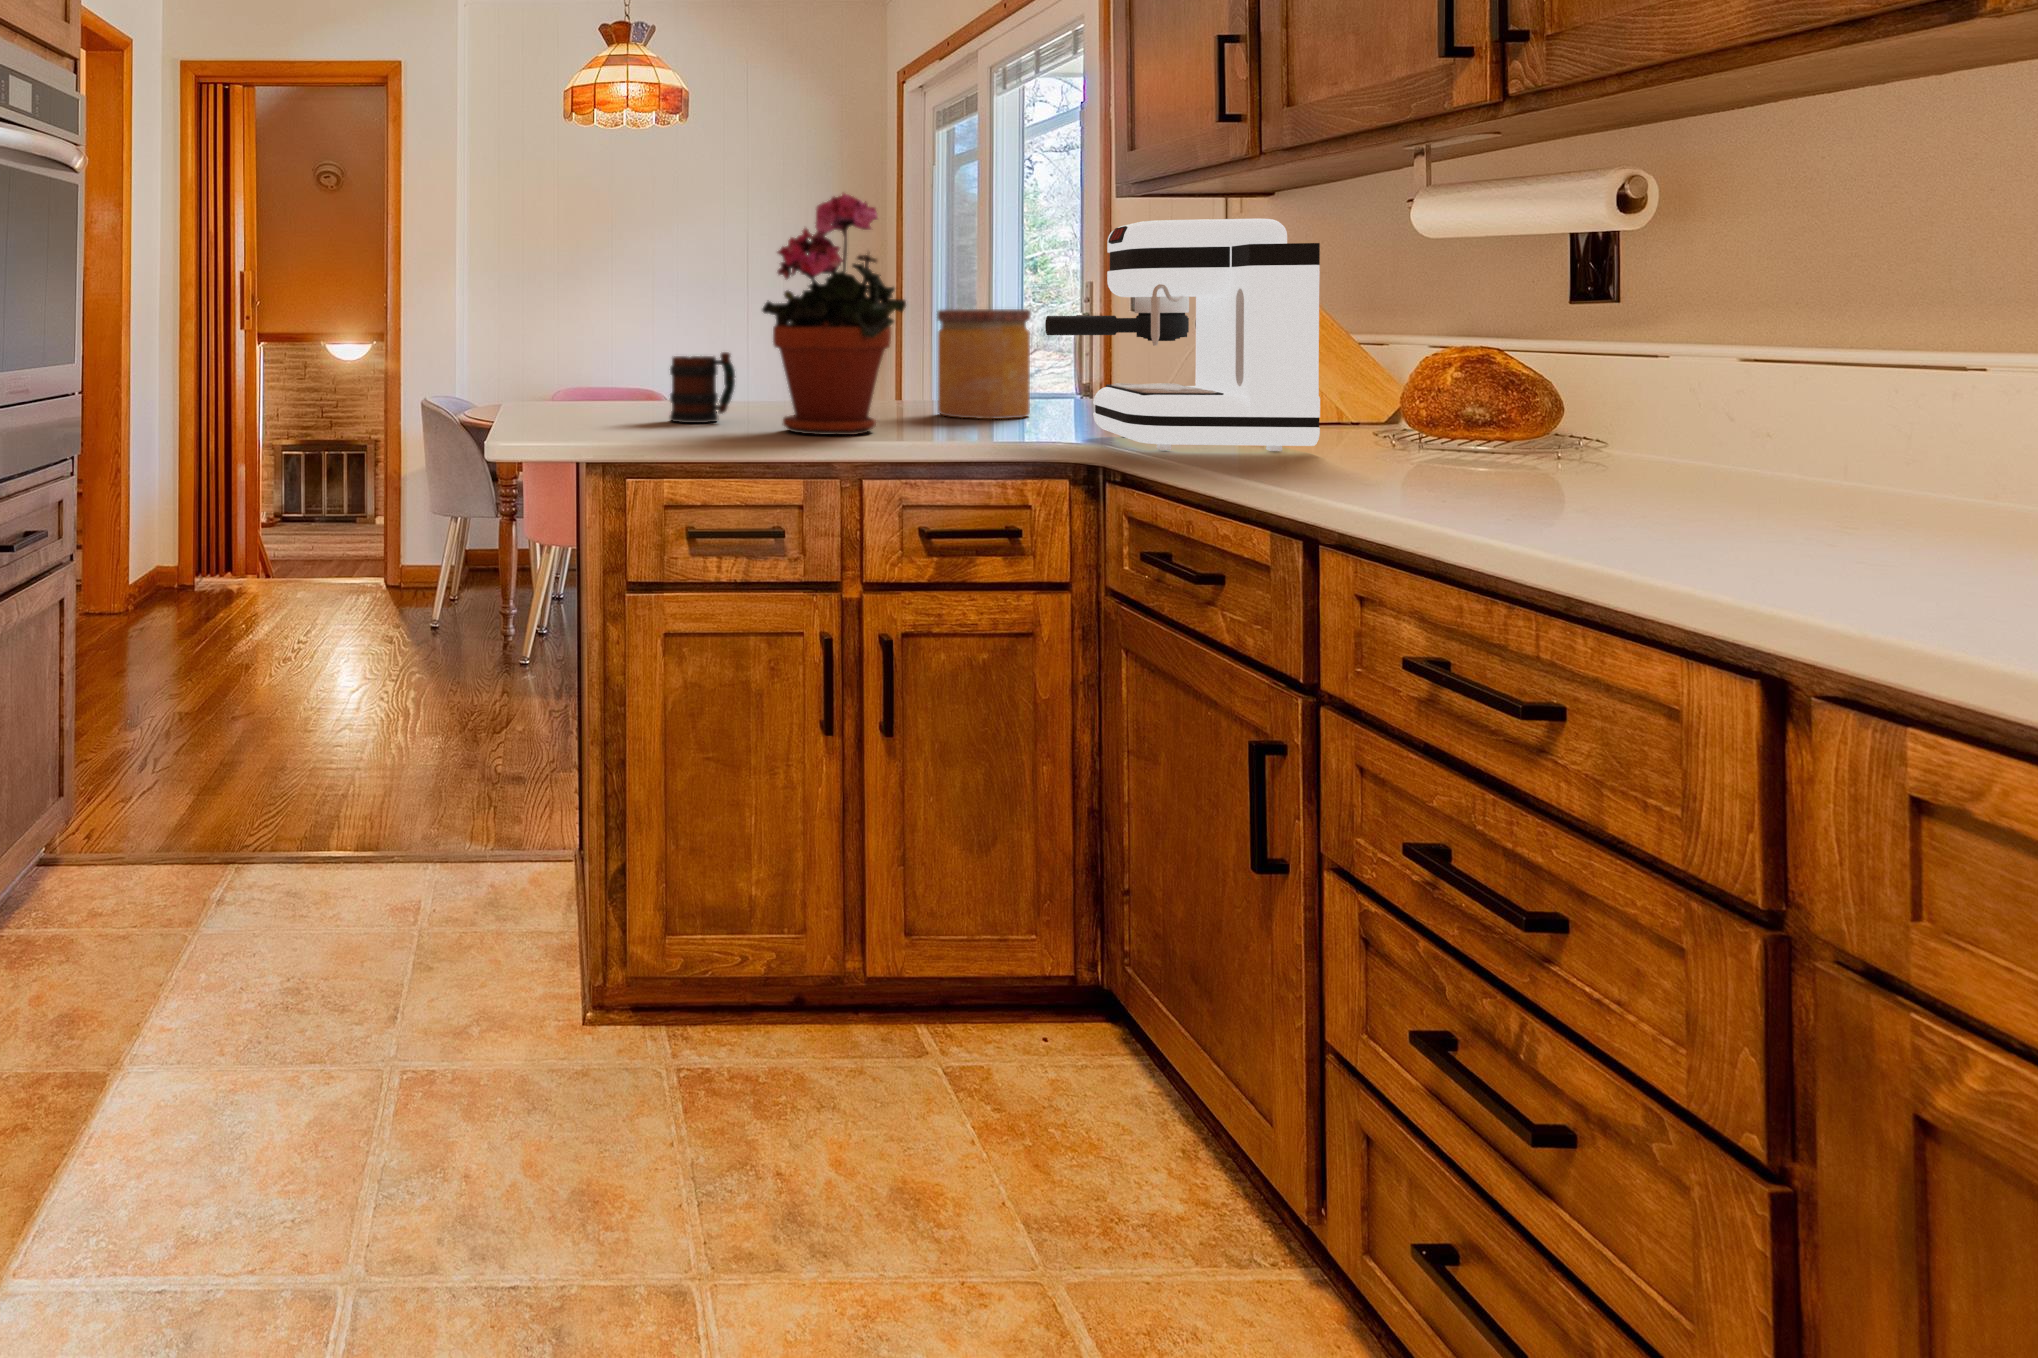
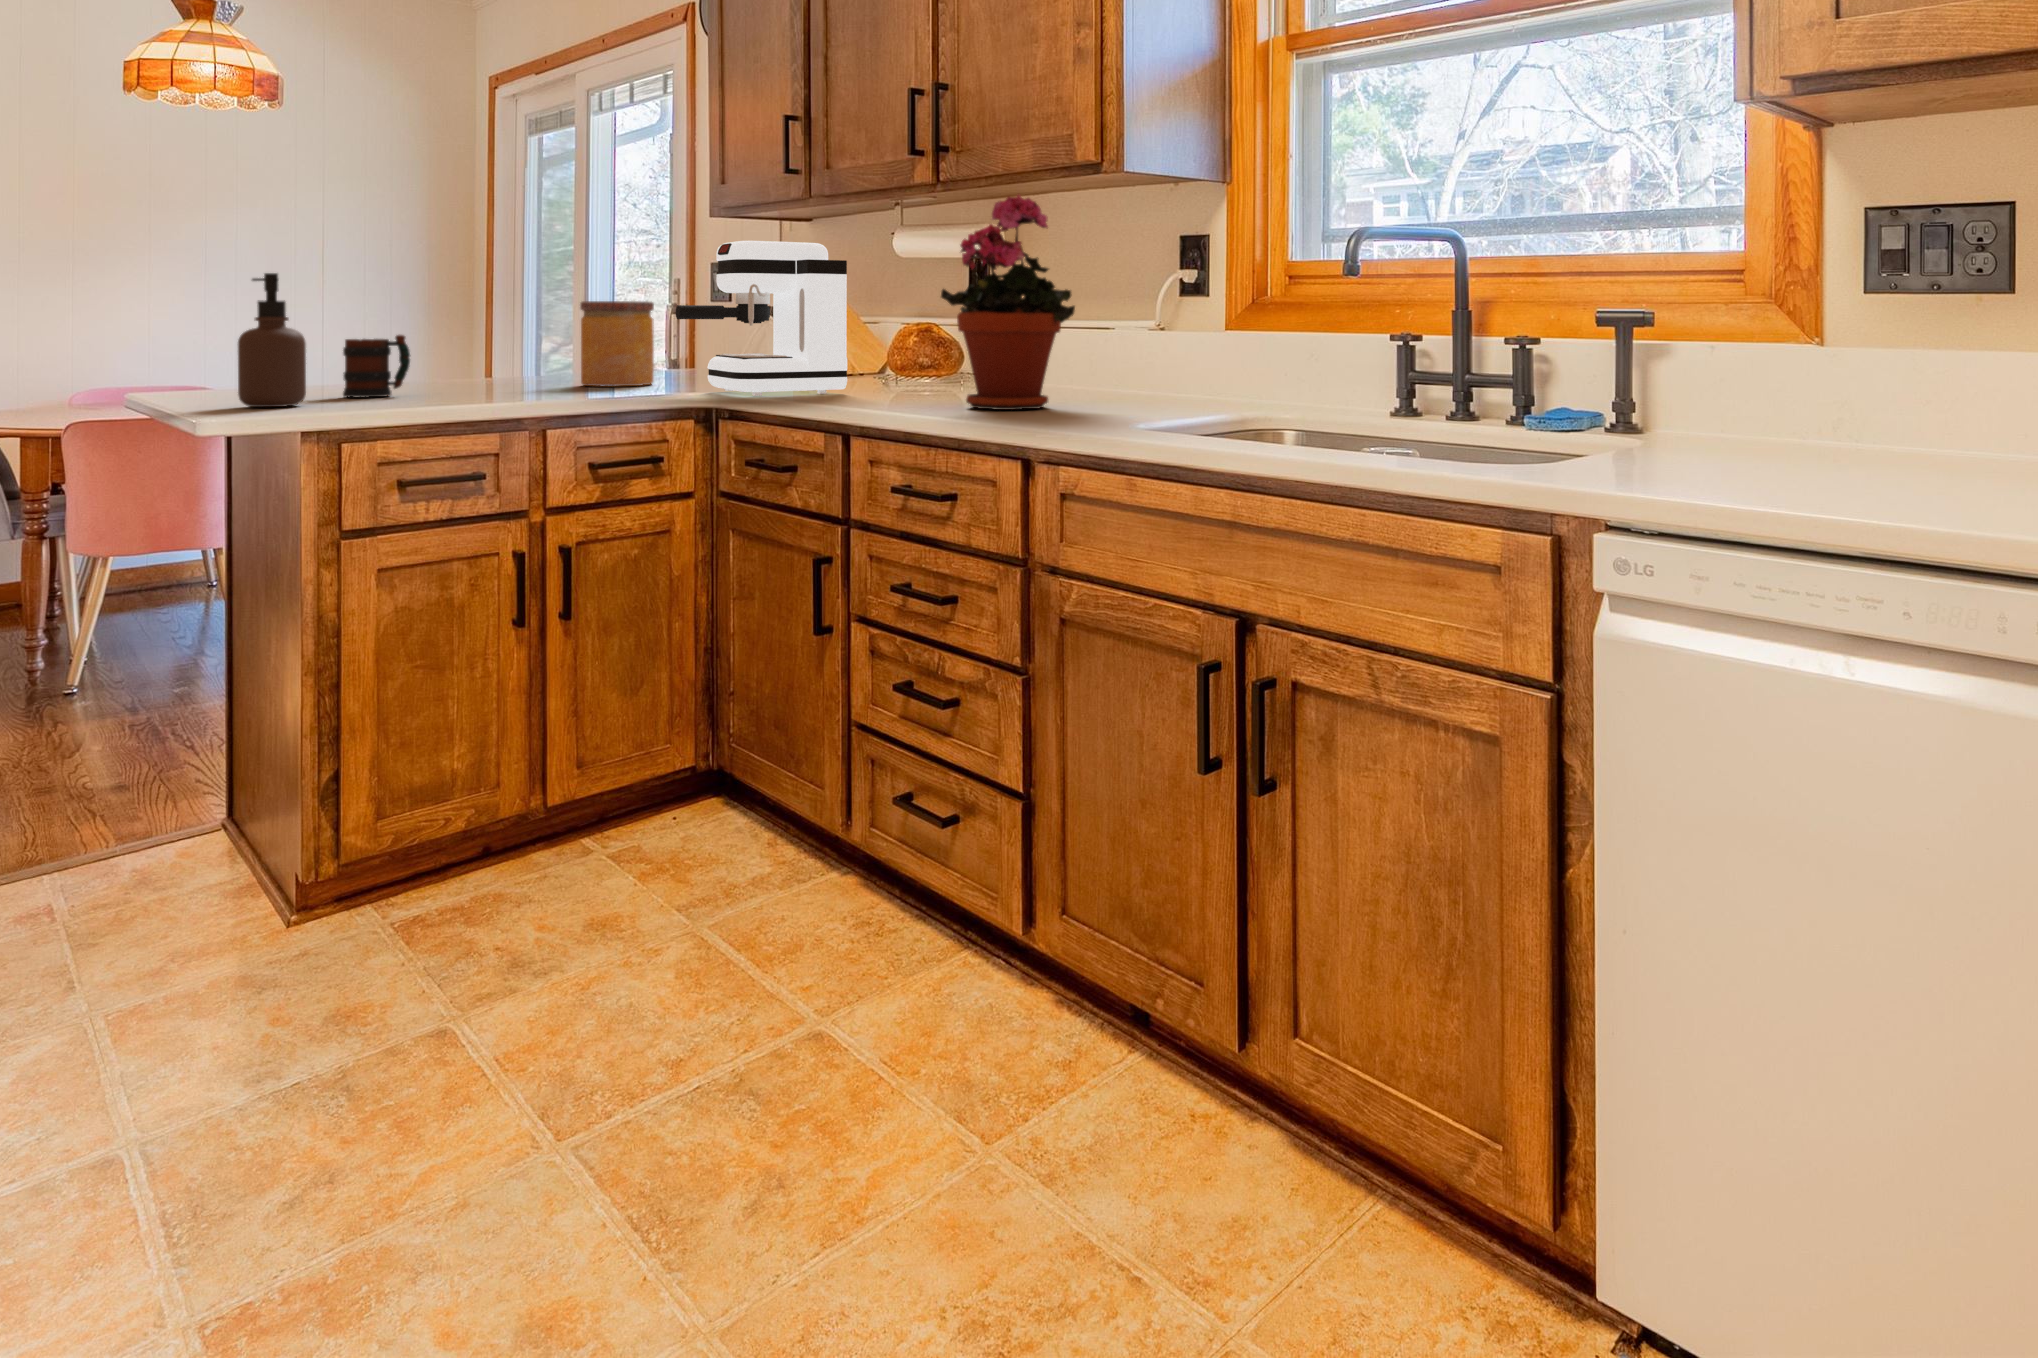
potted plant: present [762,193,906,435] -> present [941,195,1075,410]
soap dispenser: none [554,286,617,433] -> present [238,273,306,407]

